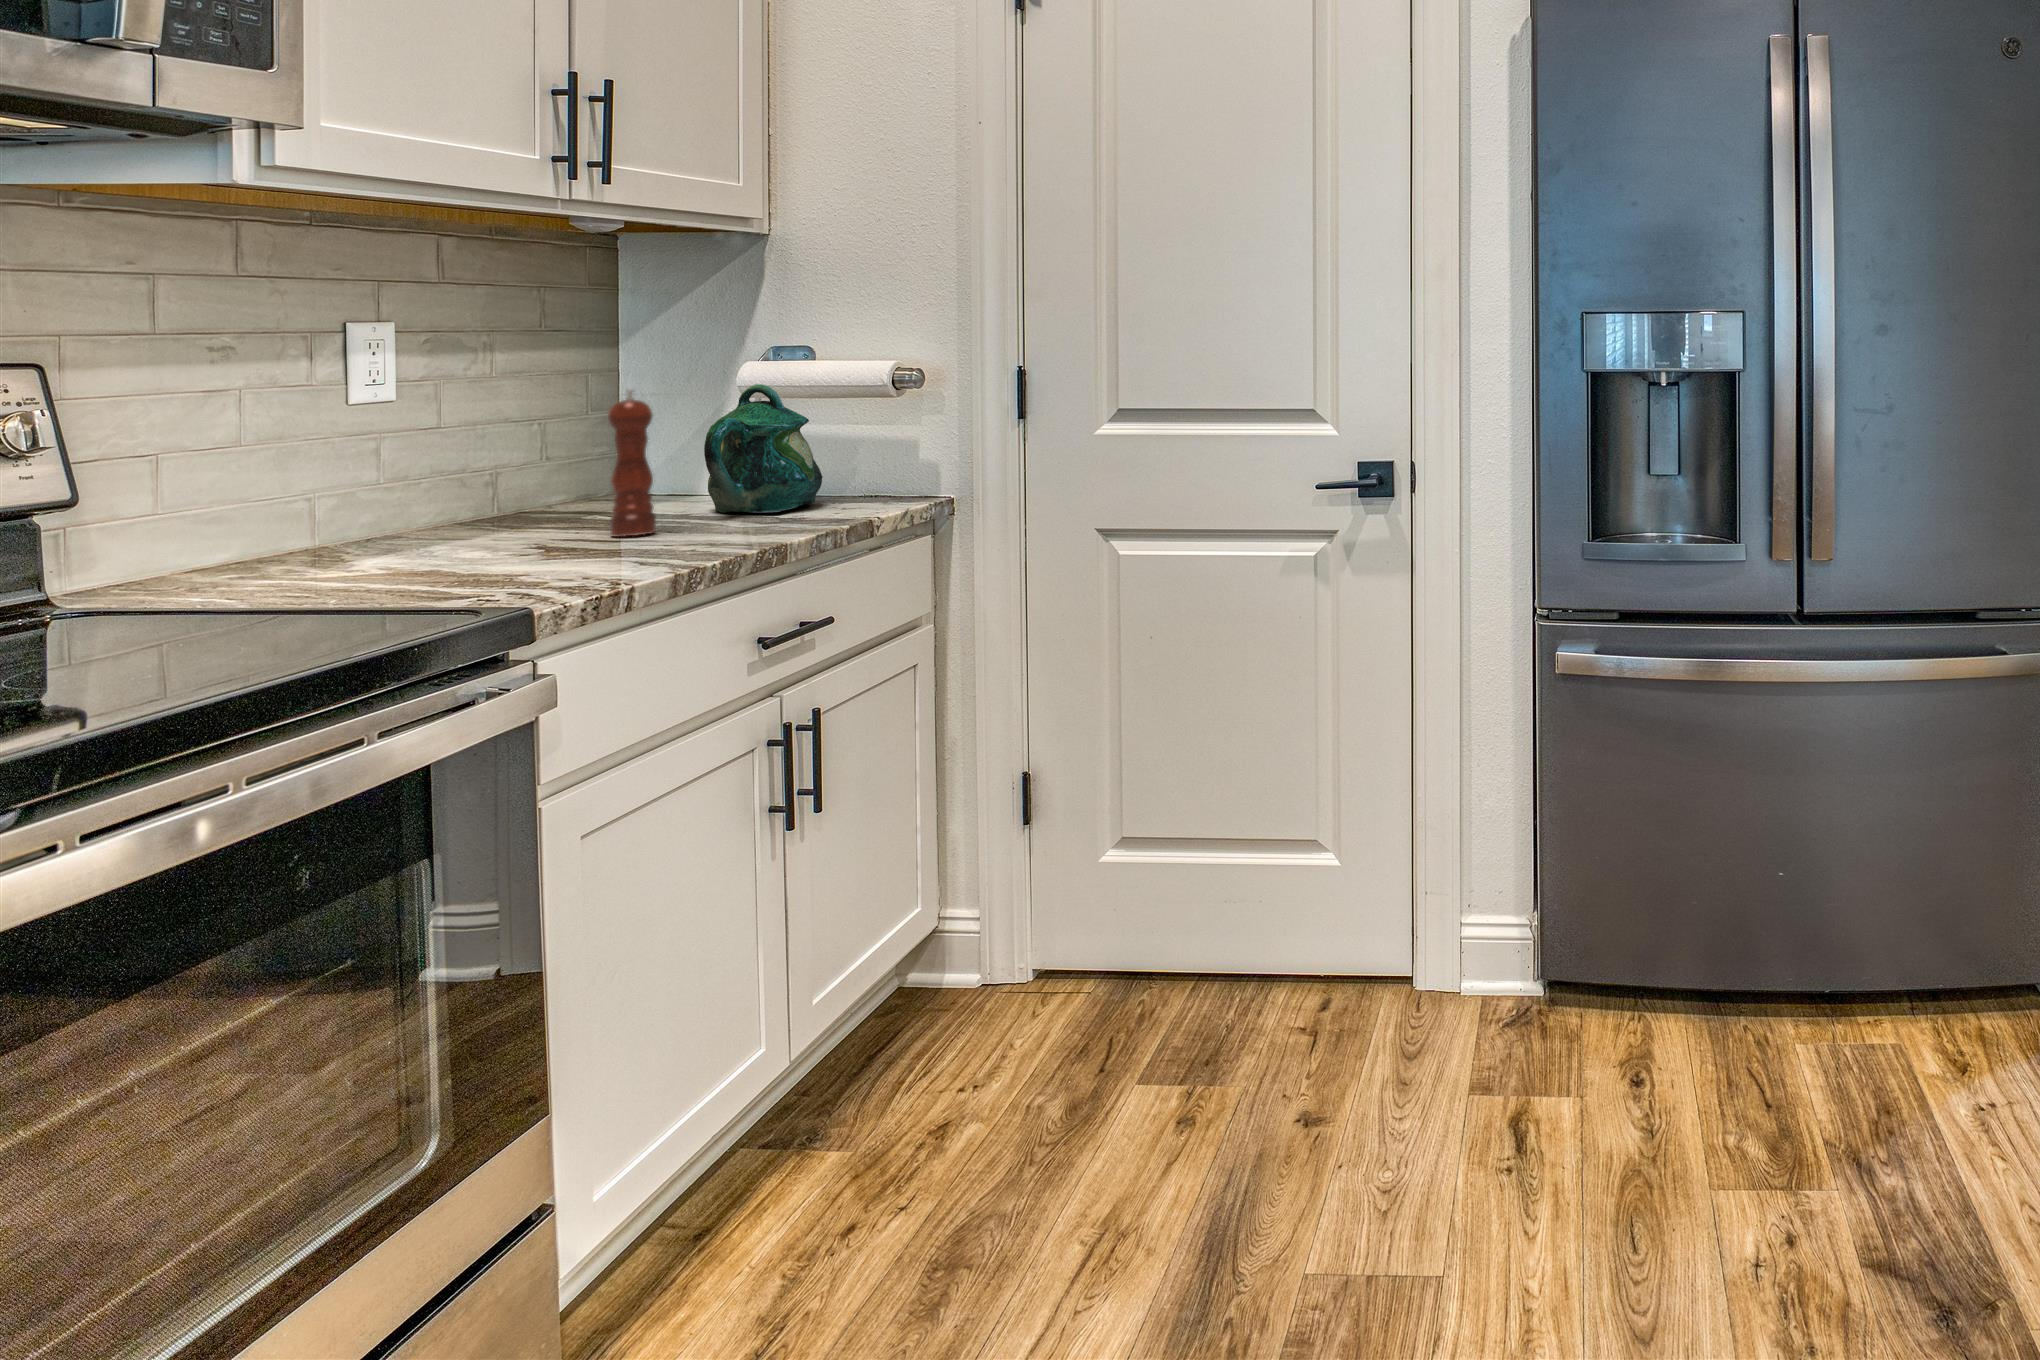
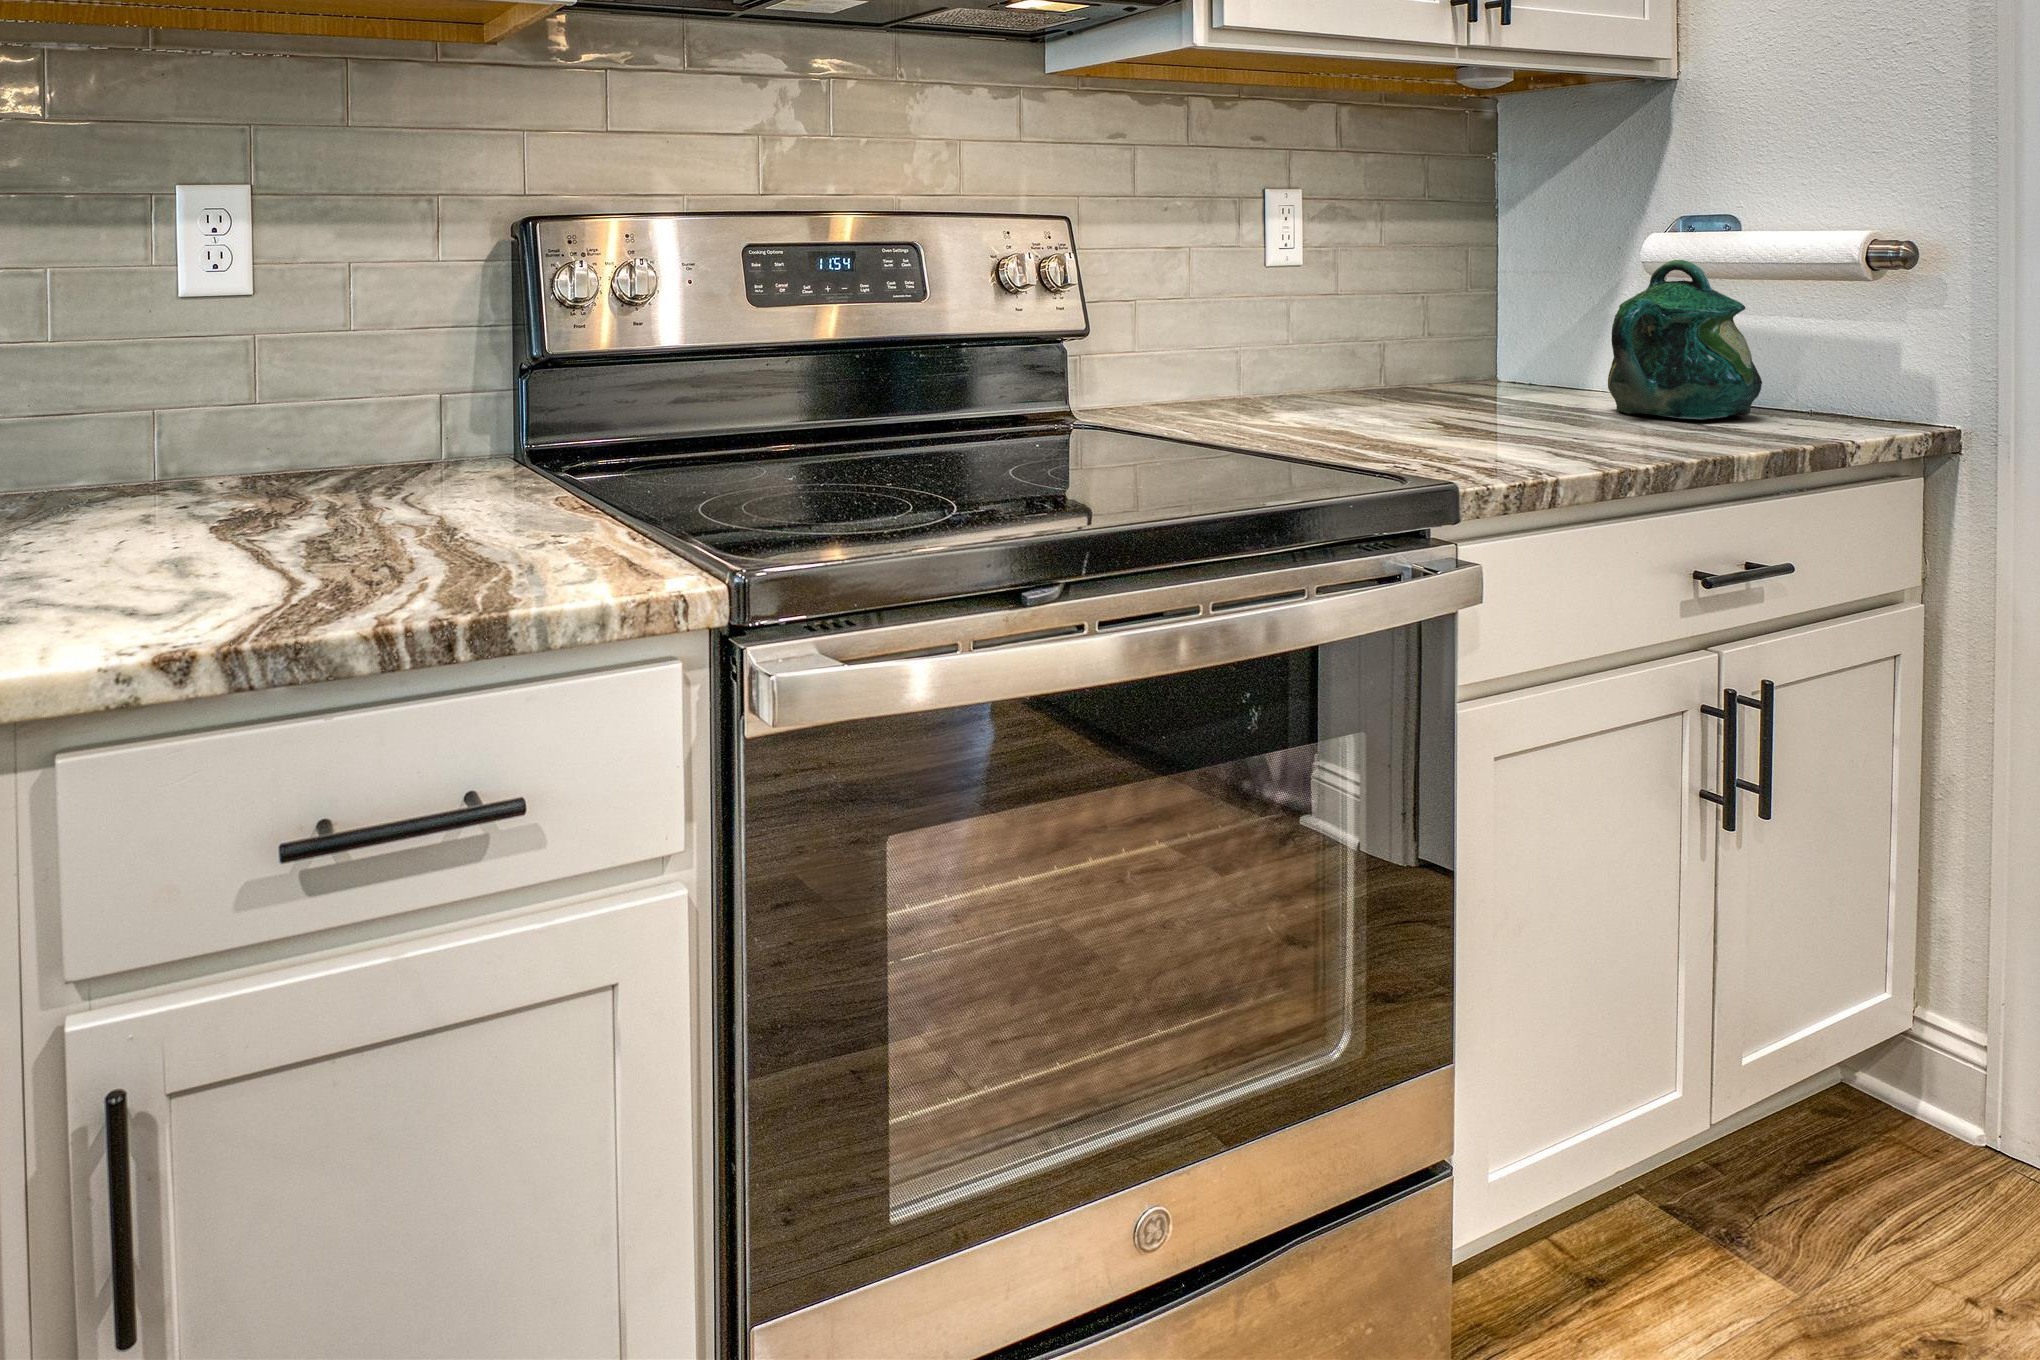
pepper mill: present [608,389,656,537] -> none [1505,258,1557,426]

